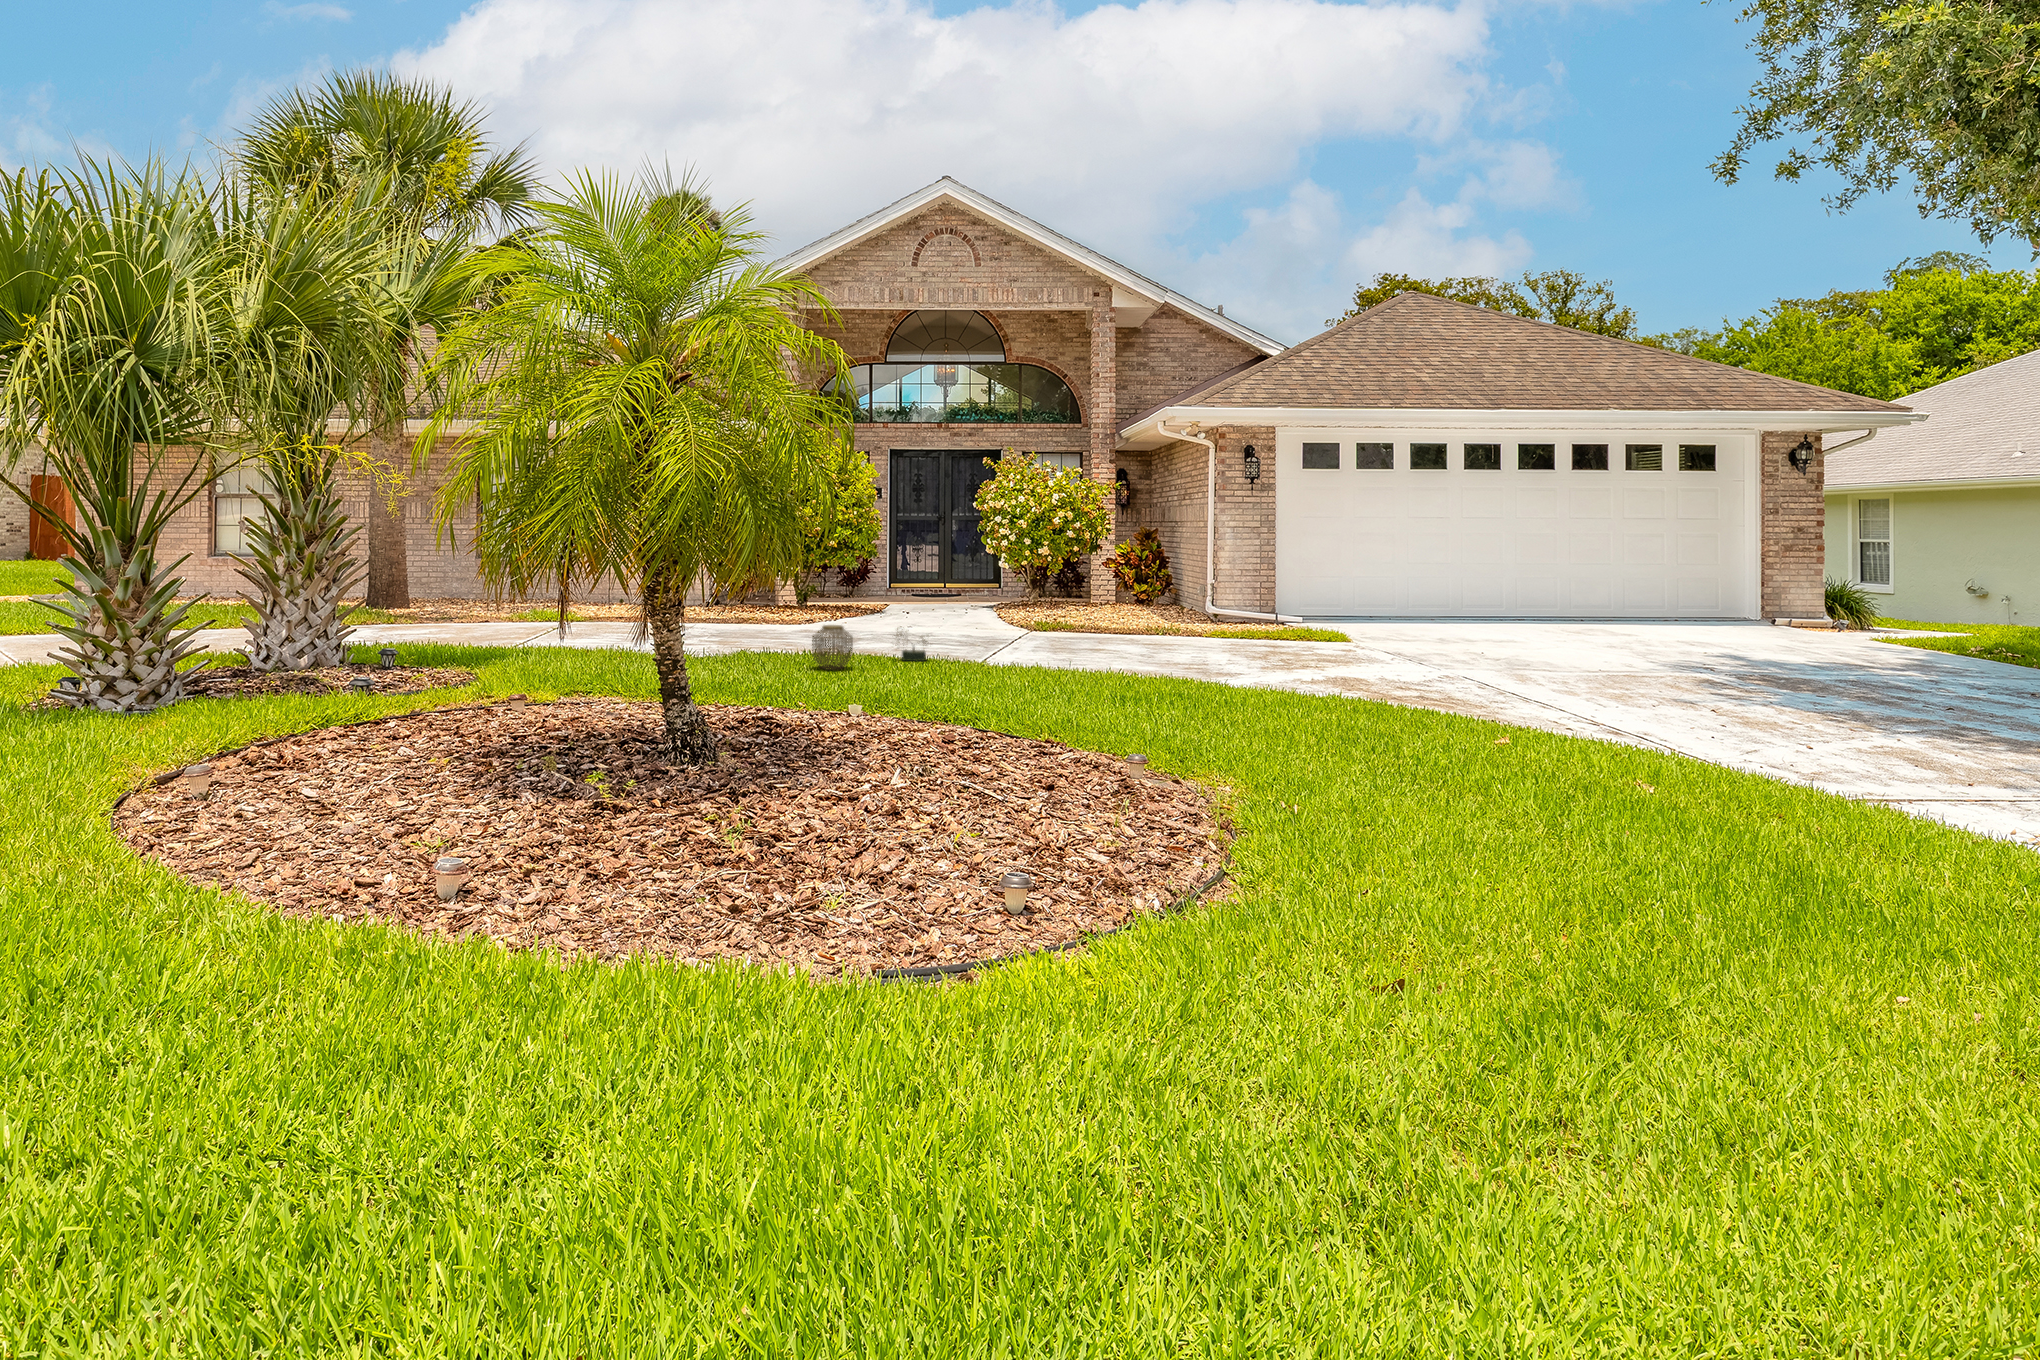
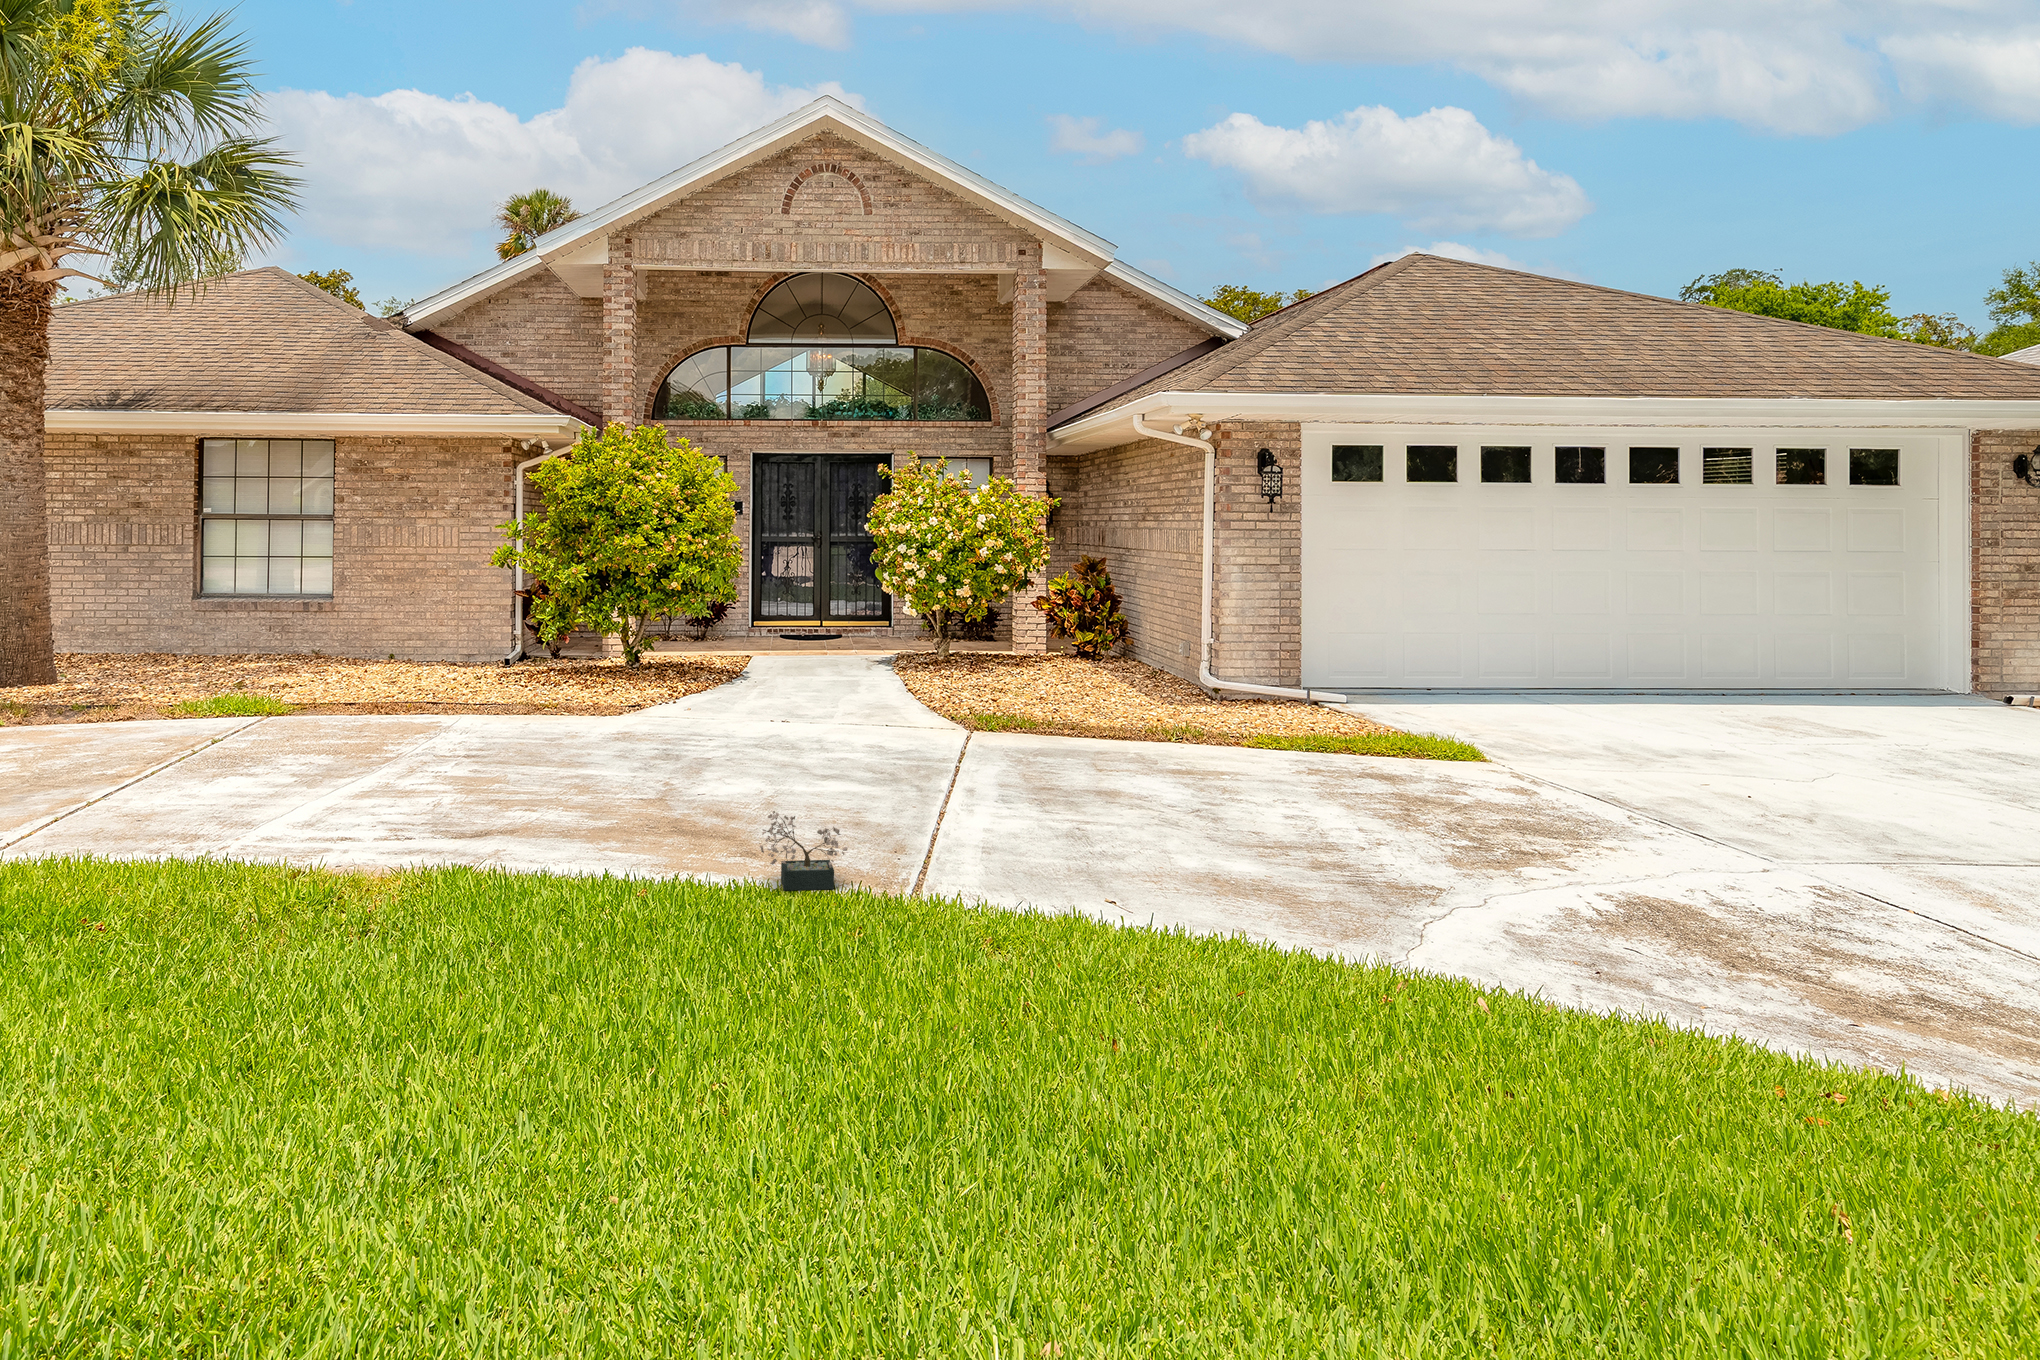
woven basket: present [812,625,853,670] -> none [573,837,671,953]

